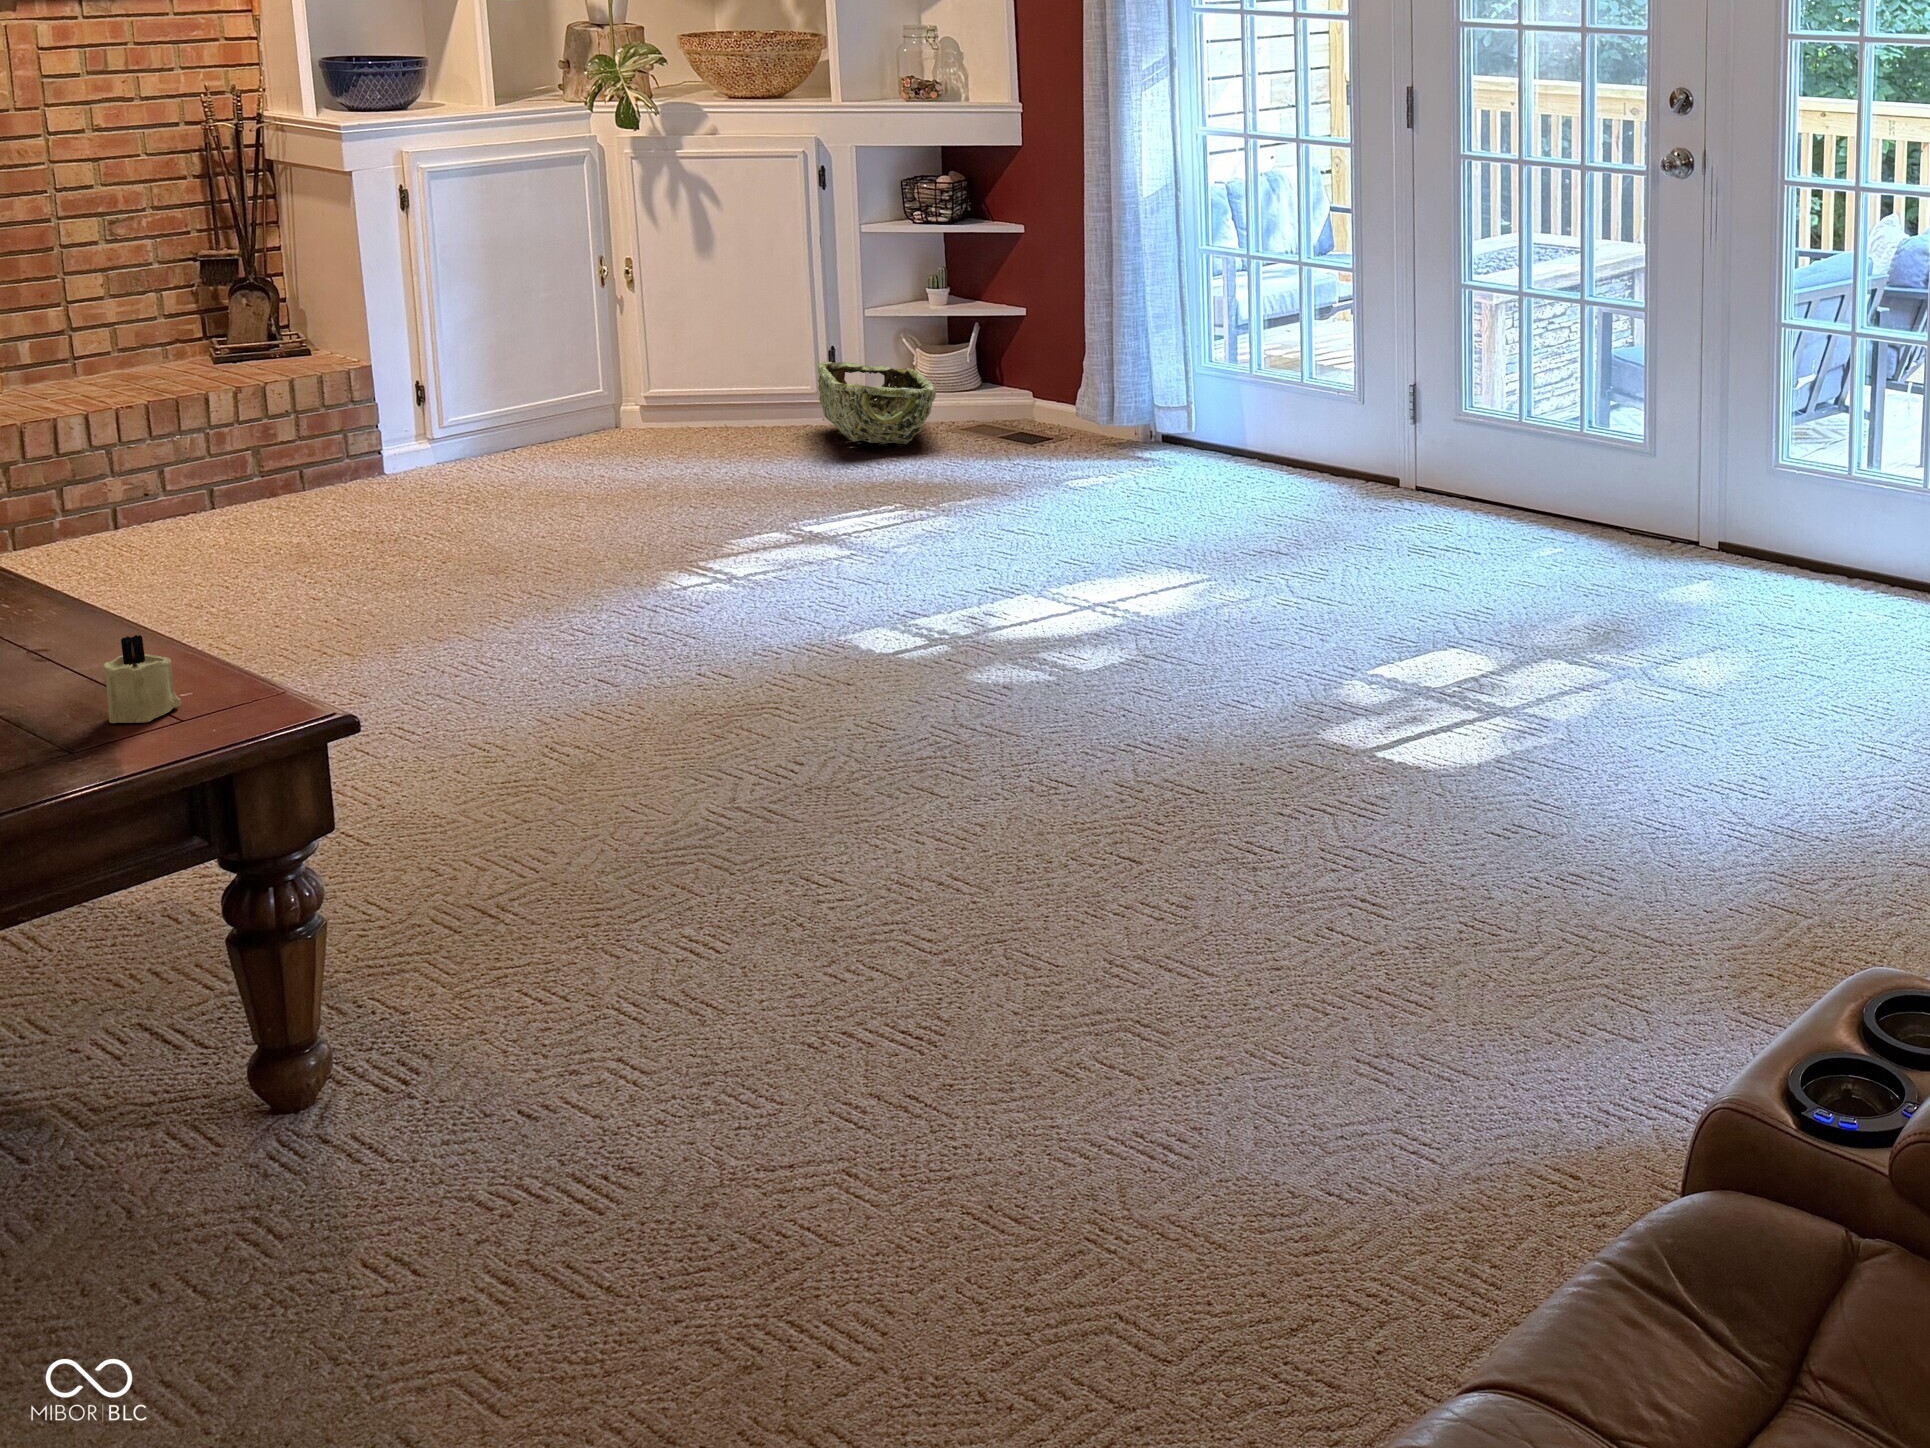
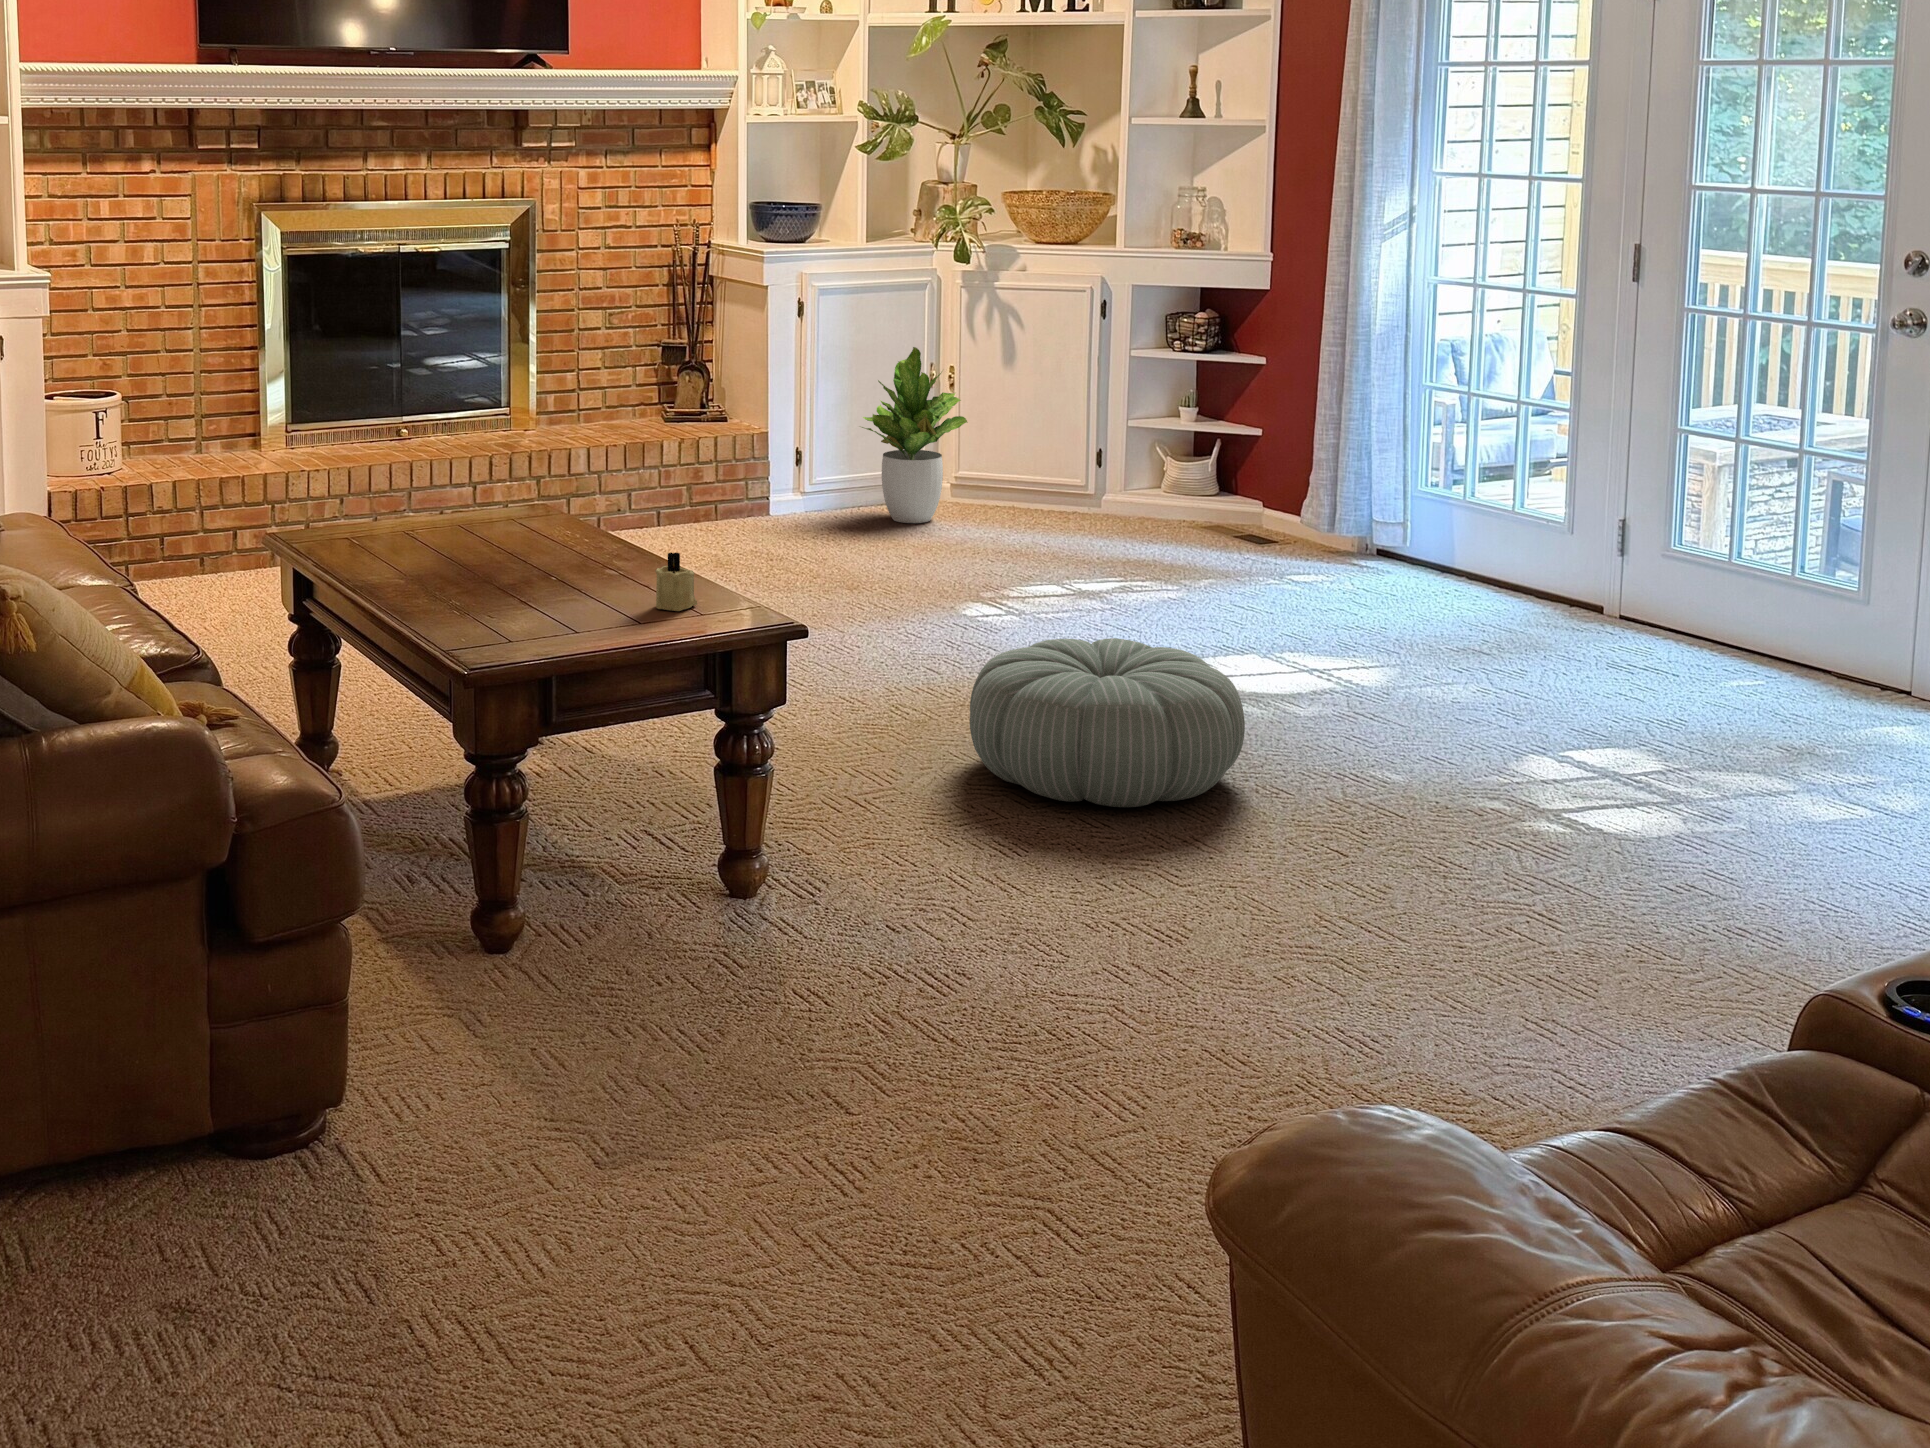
potted plant: none [500,239,651,463] -> present [862,347,967,523]
woven basket: present [817,362,936,445] -> none [1091,462,1188,535]
pouf: none [648,620,1008,850] -> present [970,638,1245,807]

